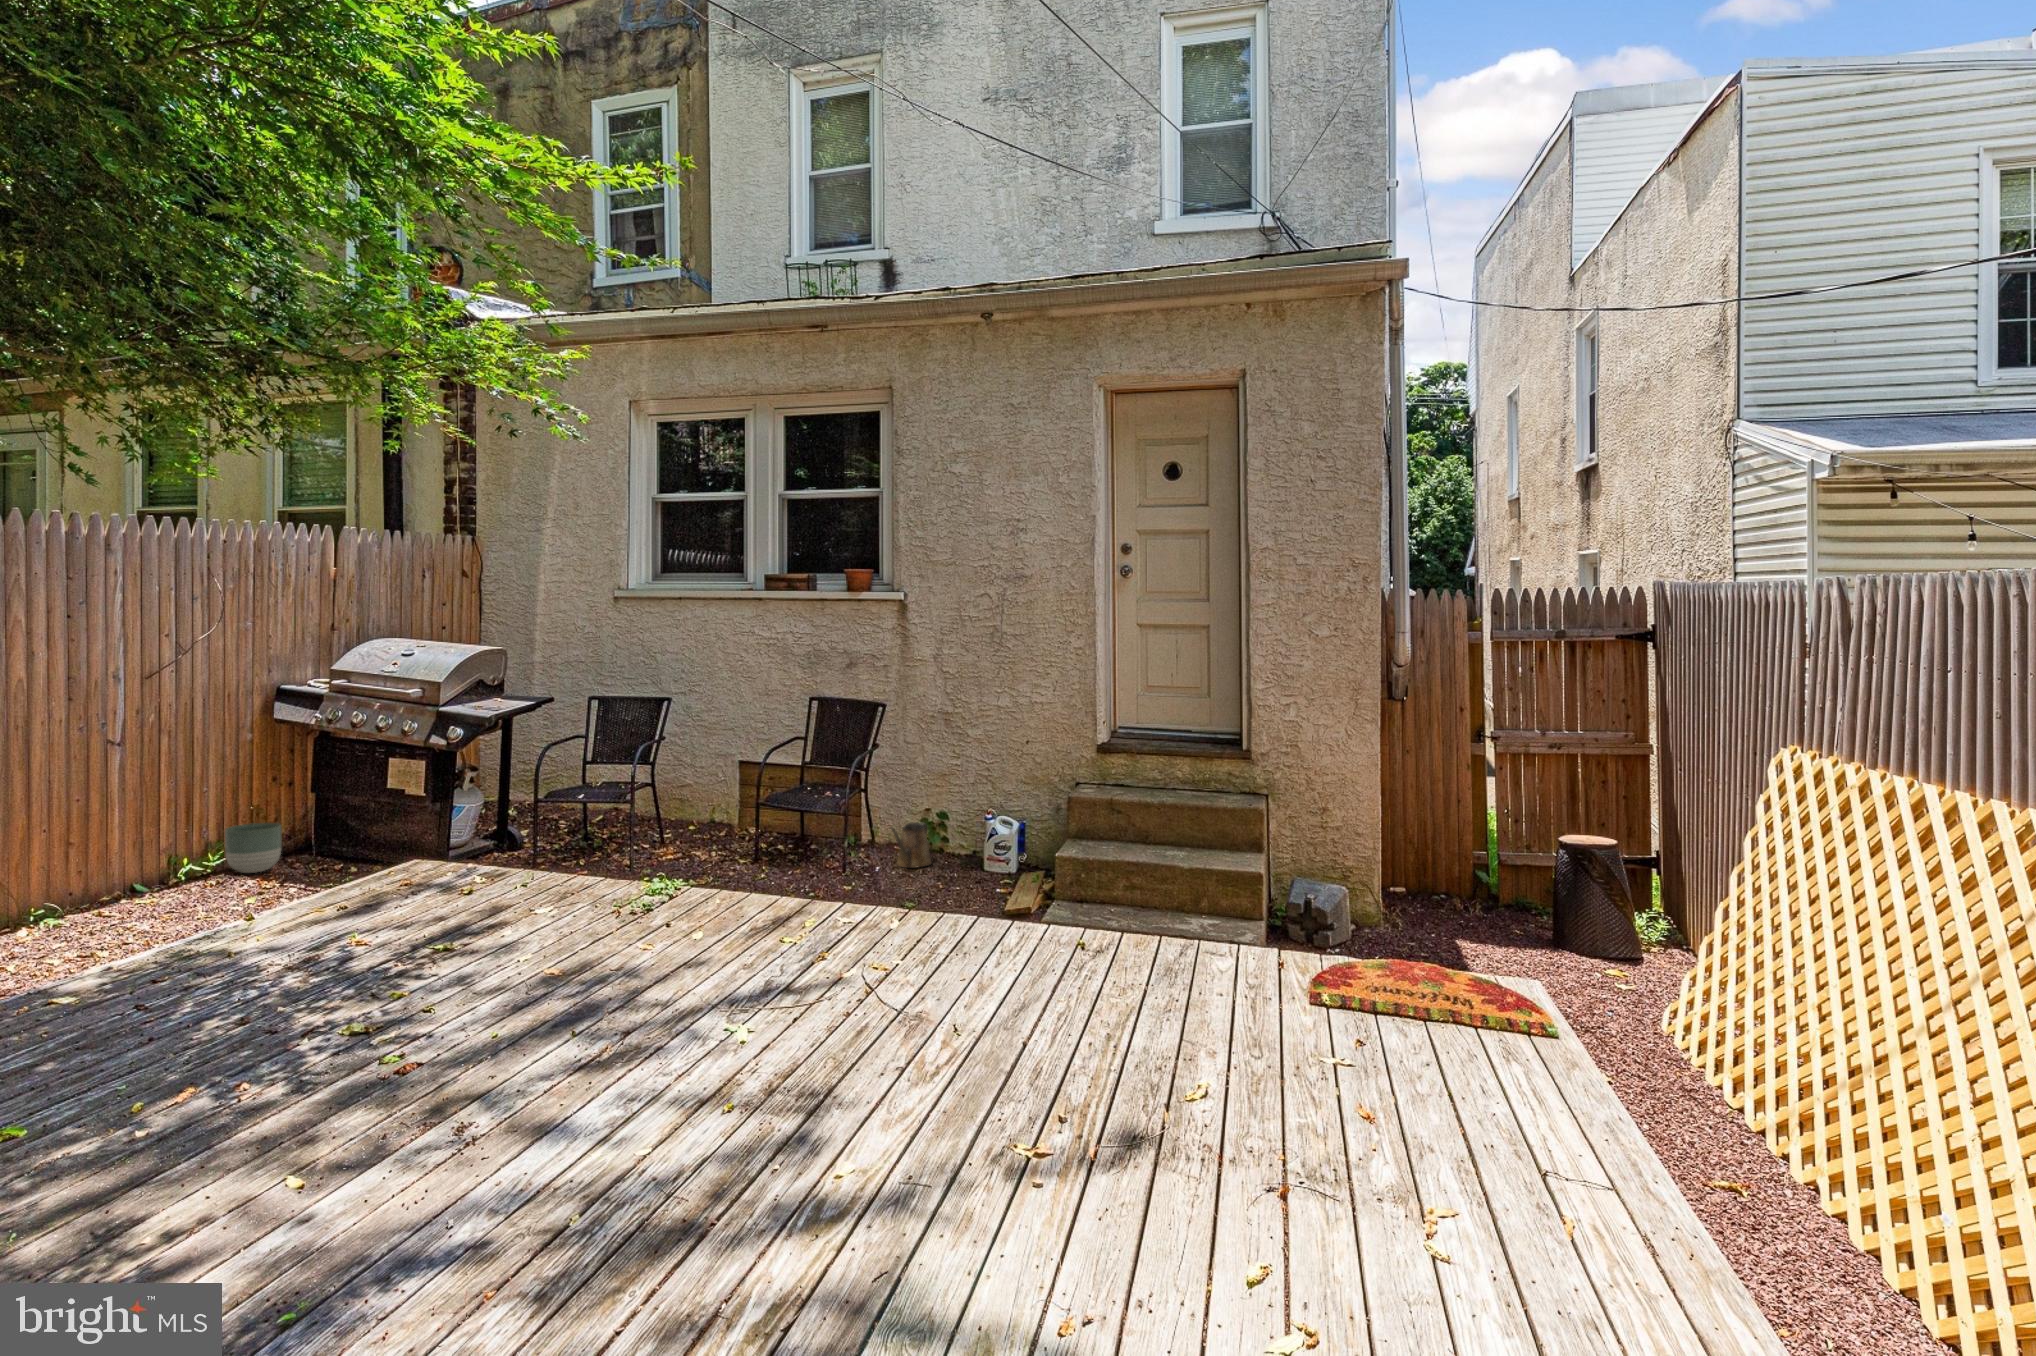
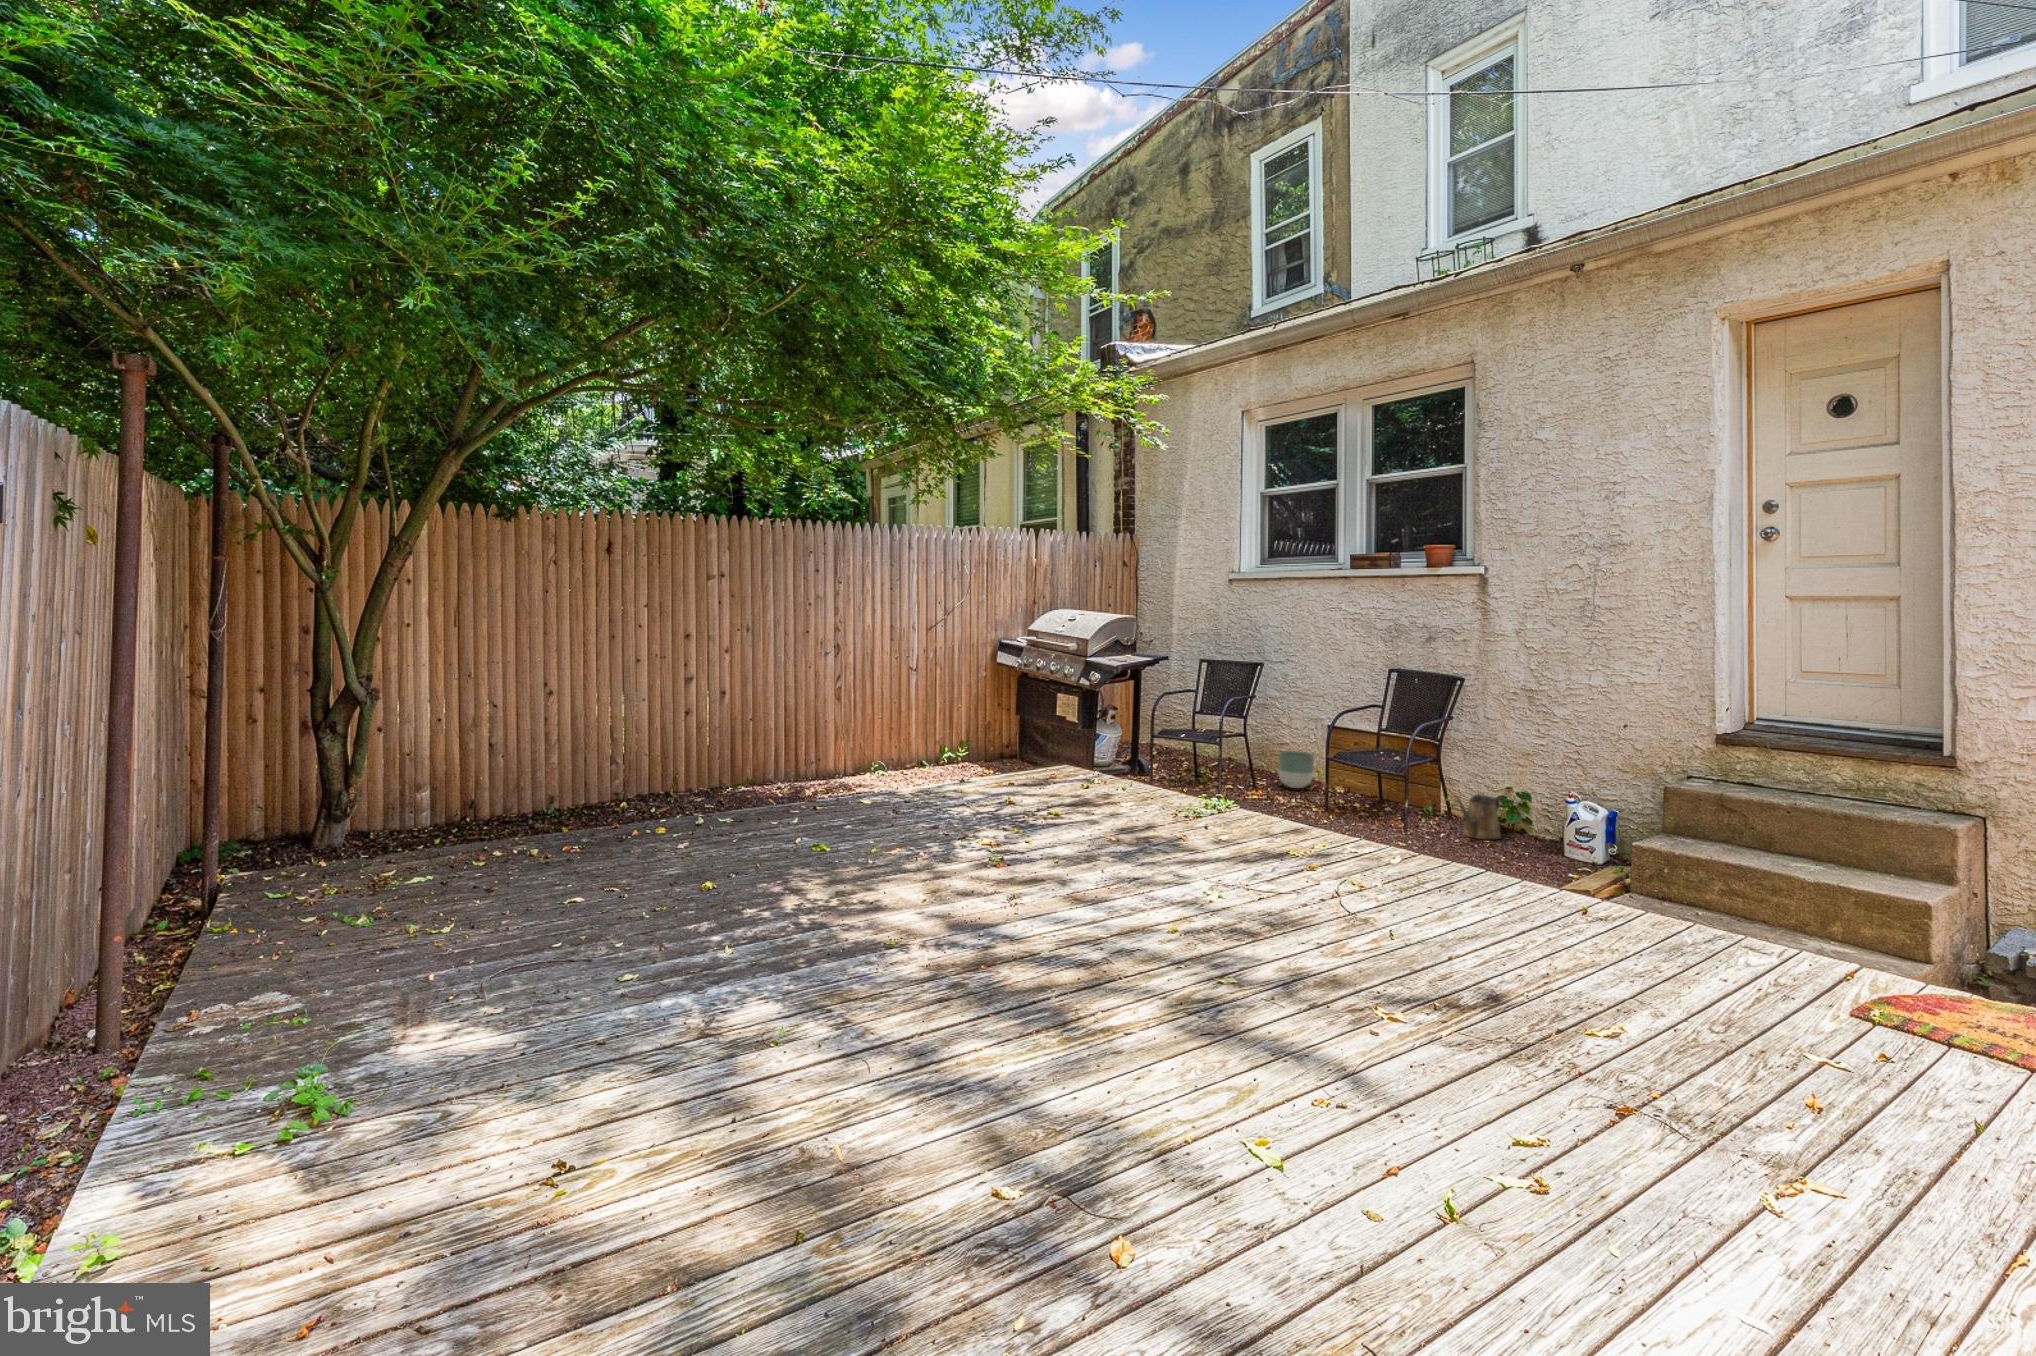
planter: present [225,823,281,873] -> present [1278,751,1314,788]

